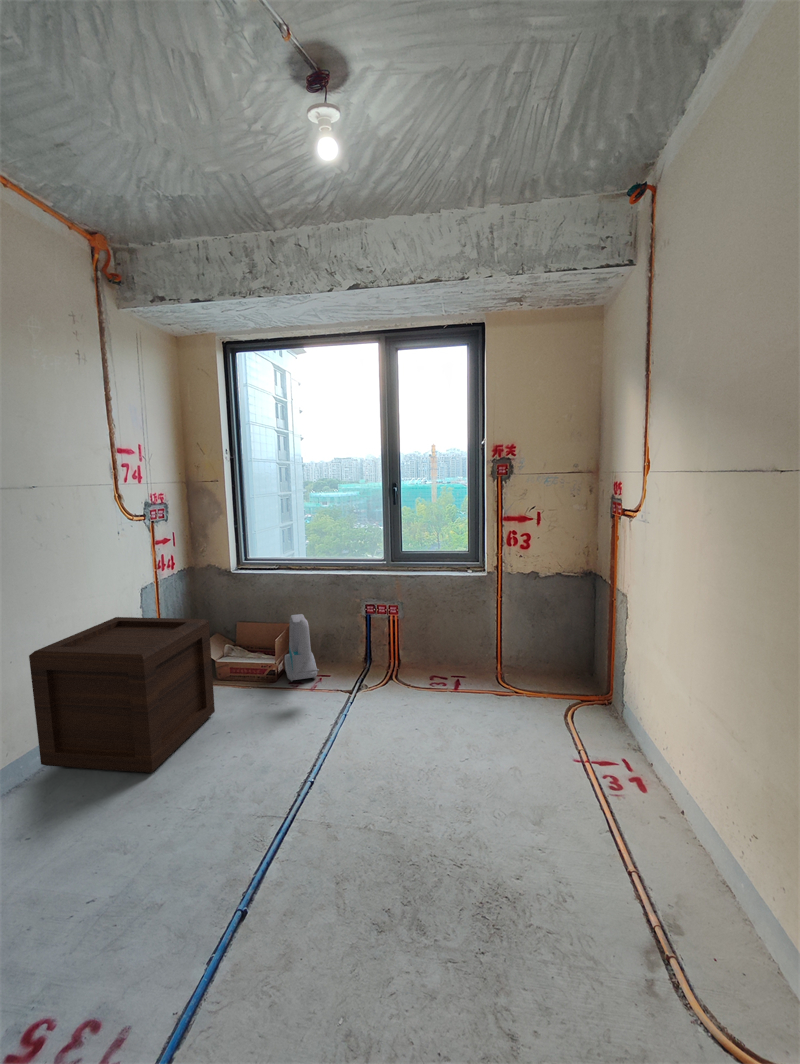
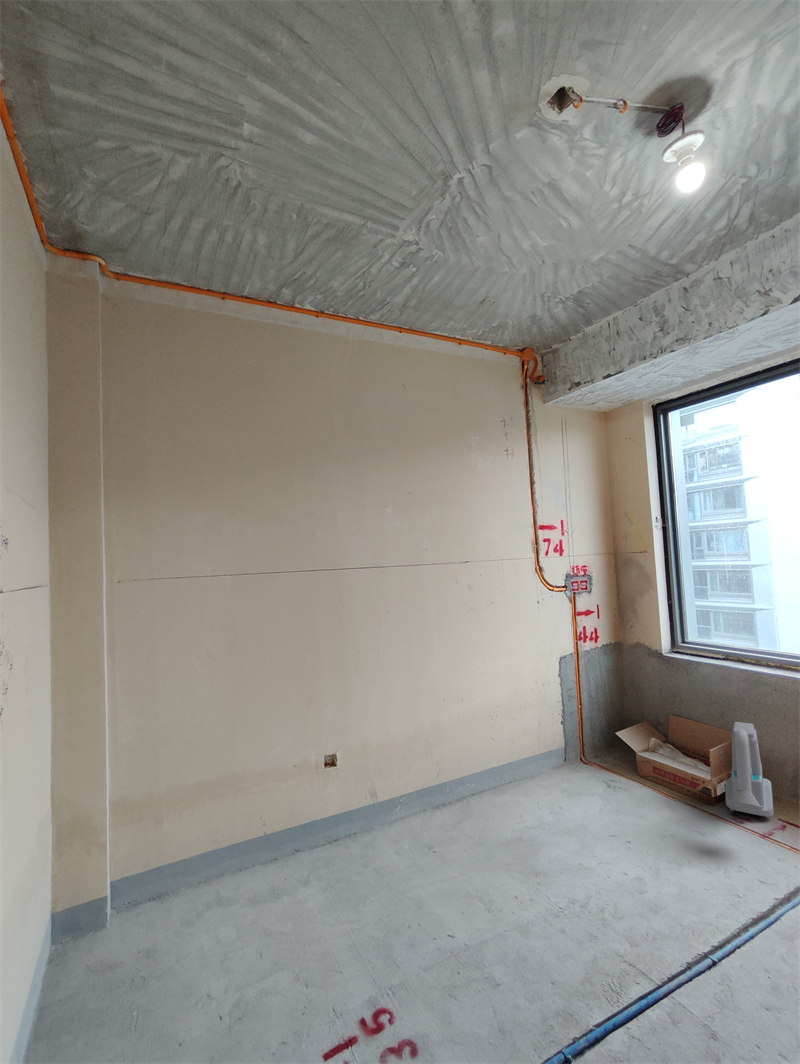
wooden crate: present [29,617,215,773] -> none [459,682,621,848]

